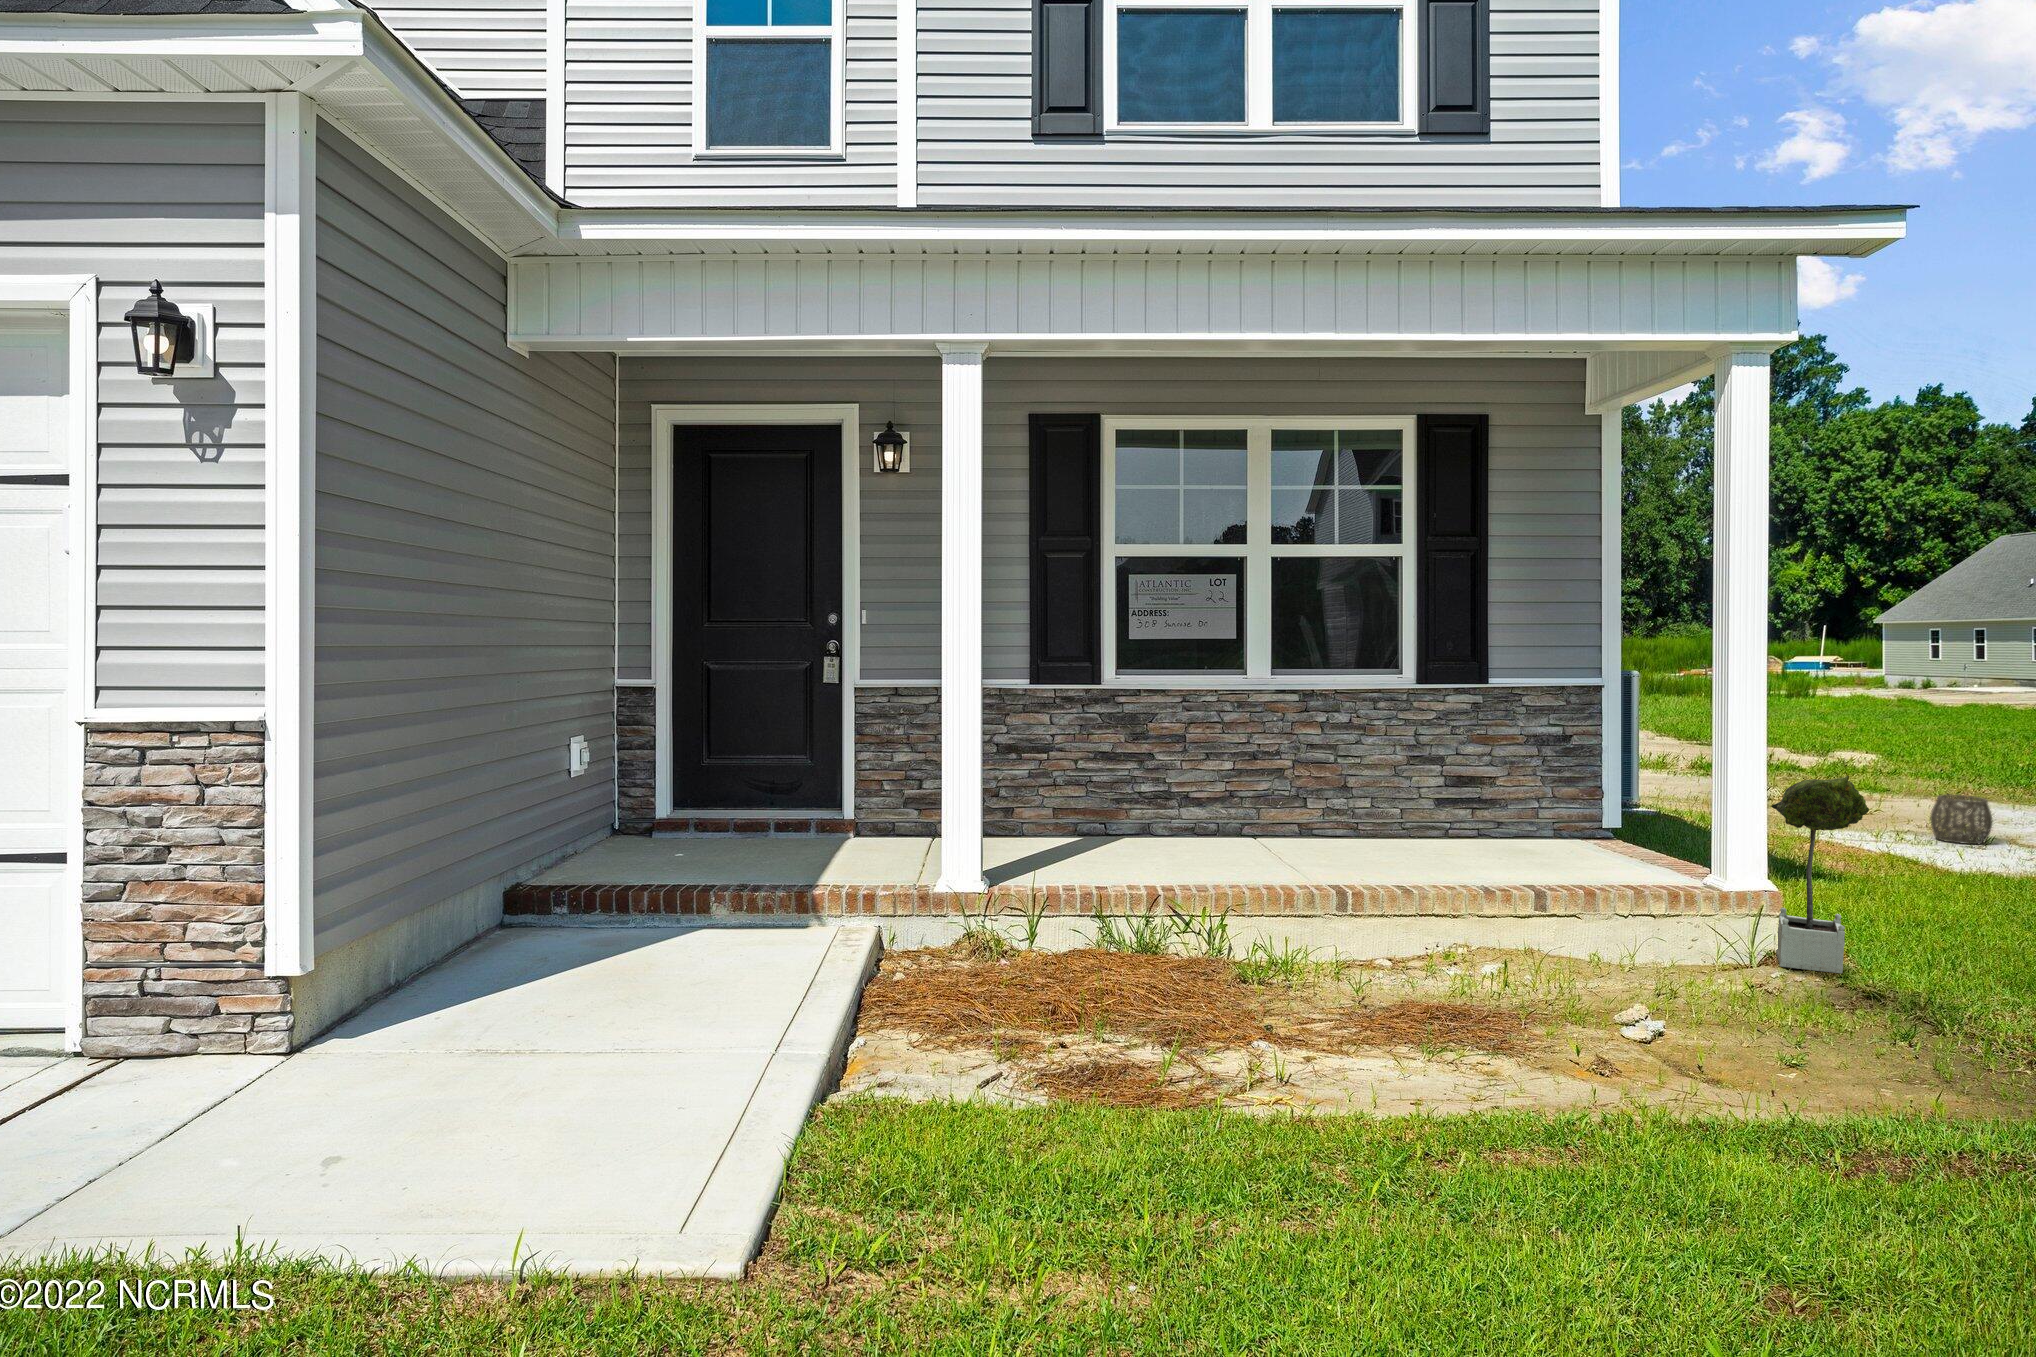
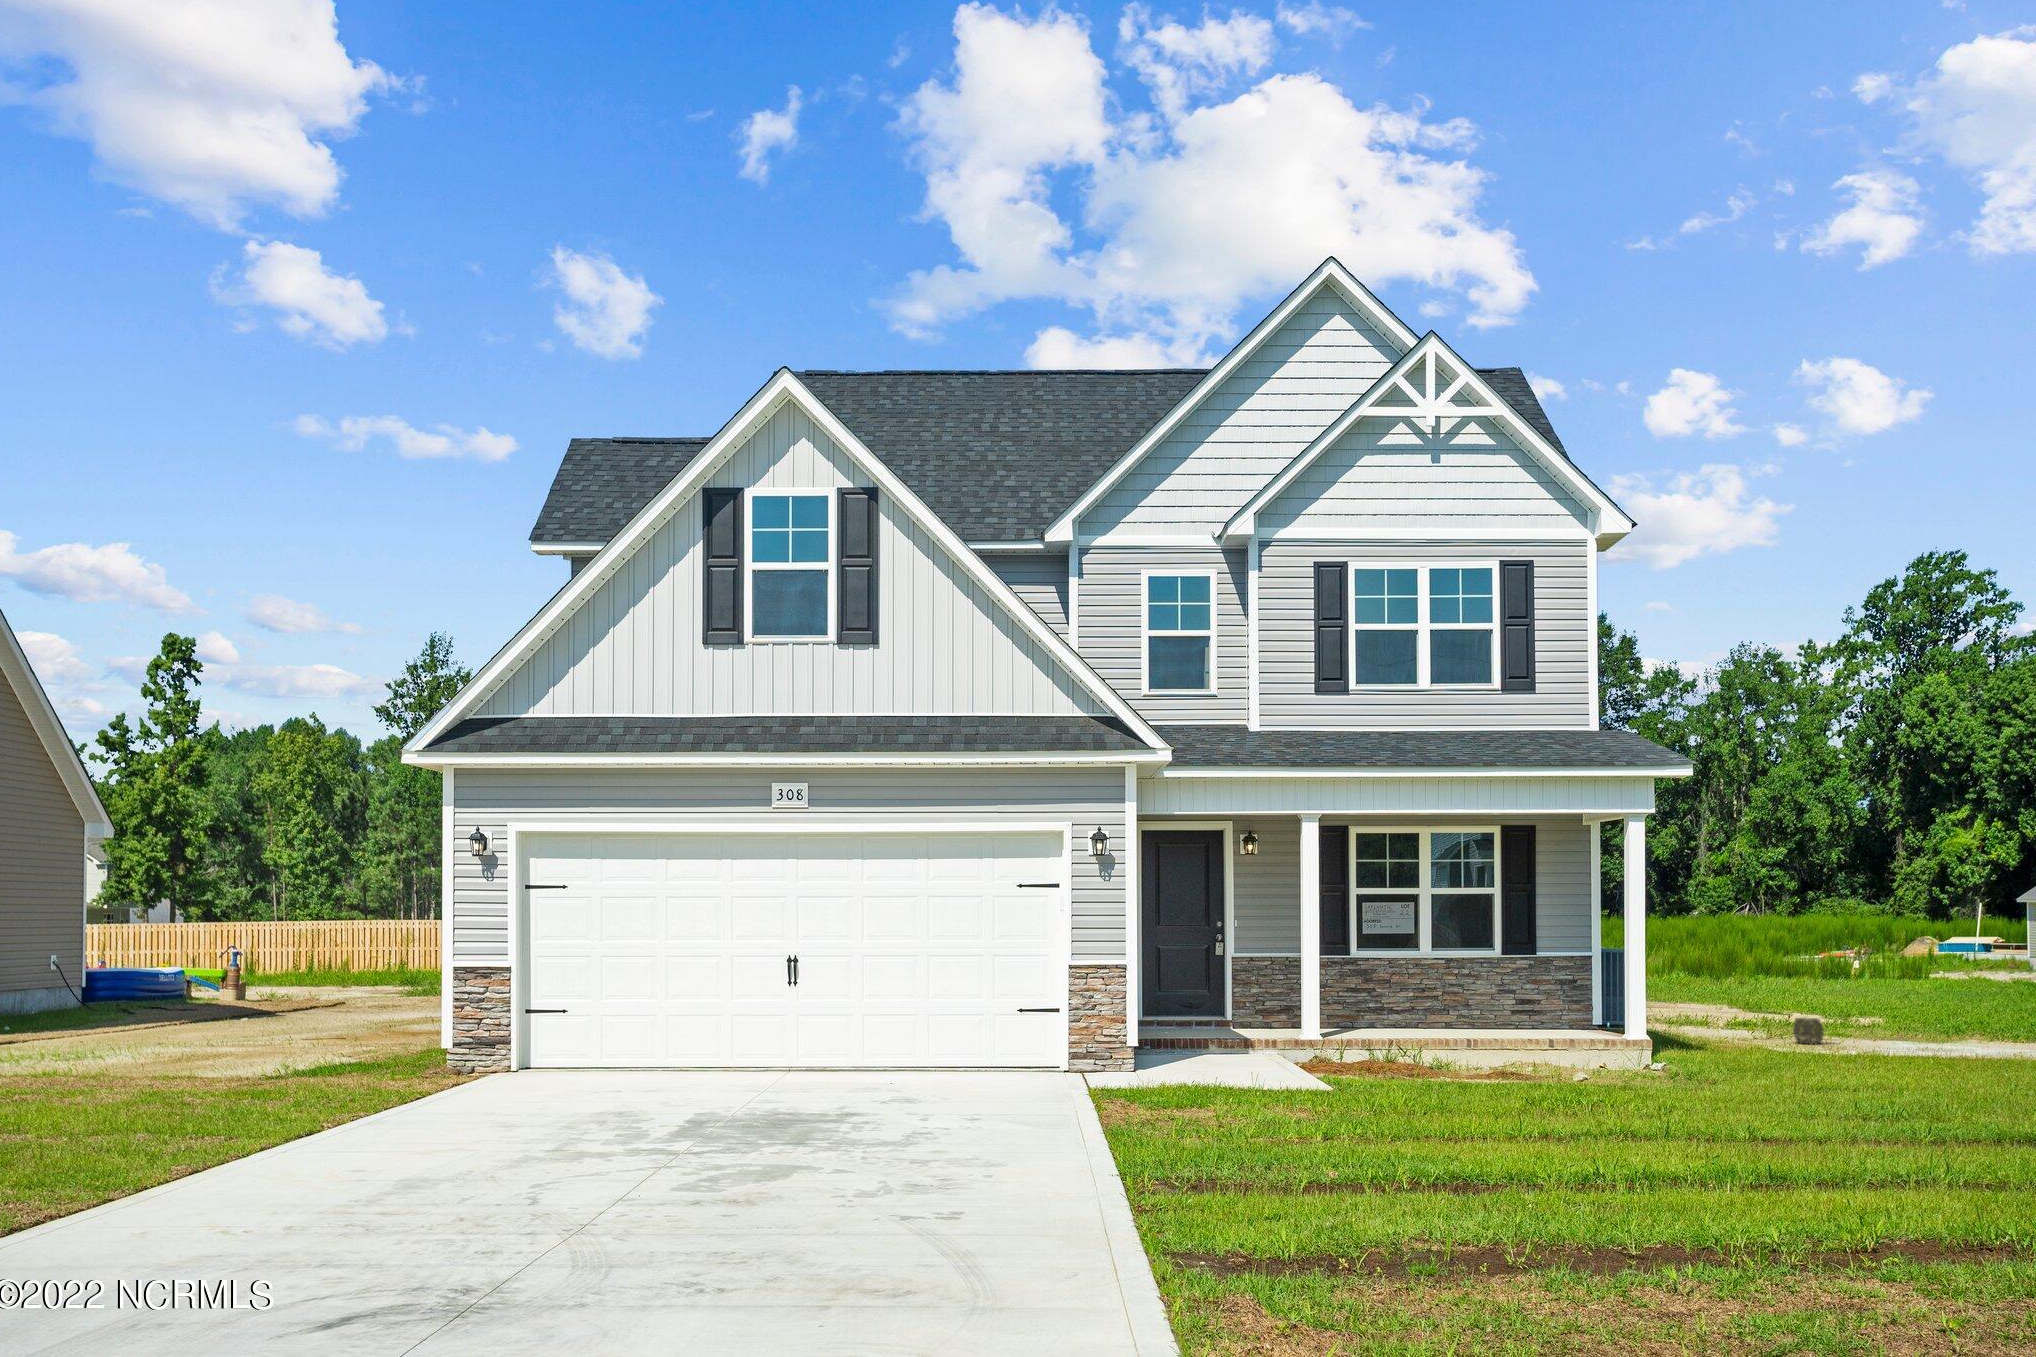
potted tree: present [1771,776,1869,973] -> none [1645,991,1680,1073]

